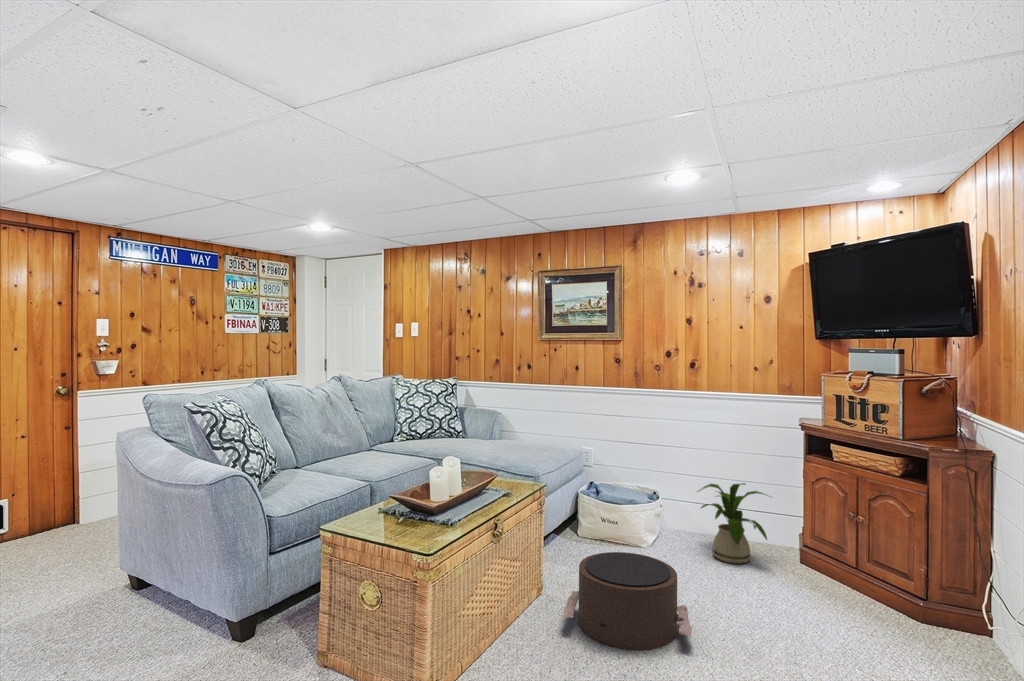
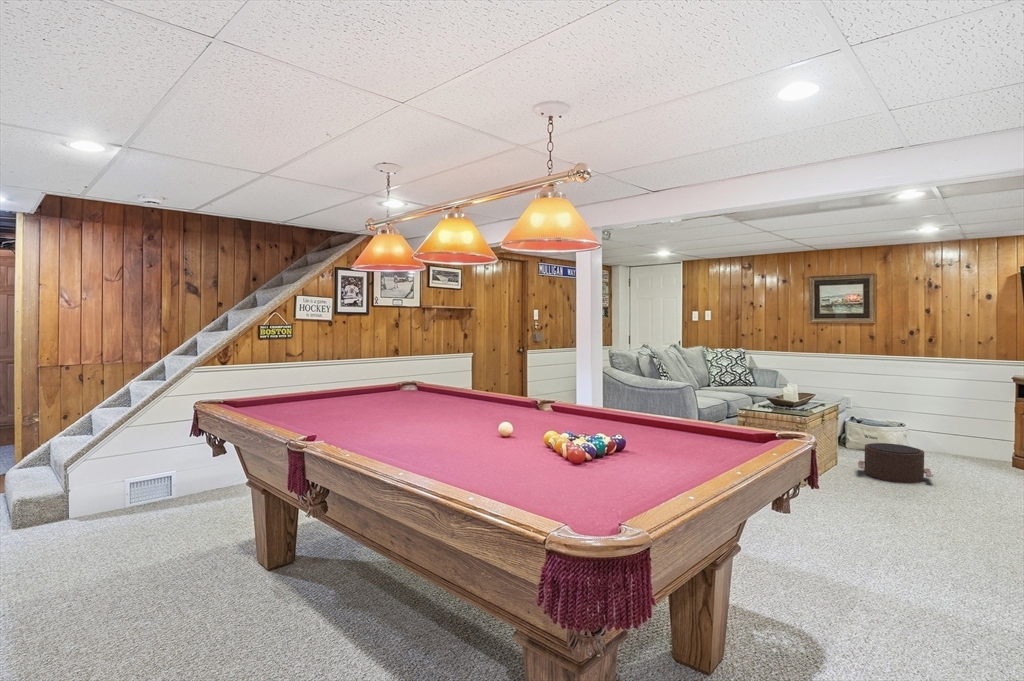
house plant: present [699,483,767,564] -> none [933,414,990,462]

